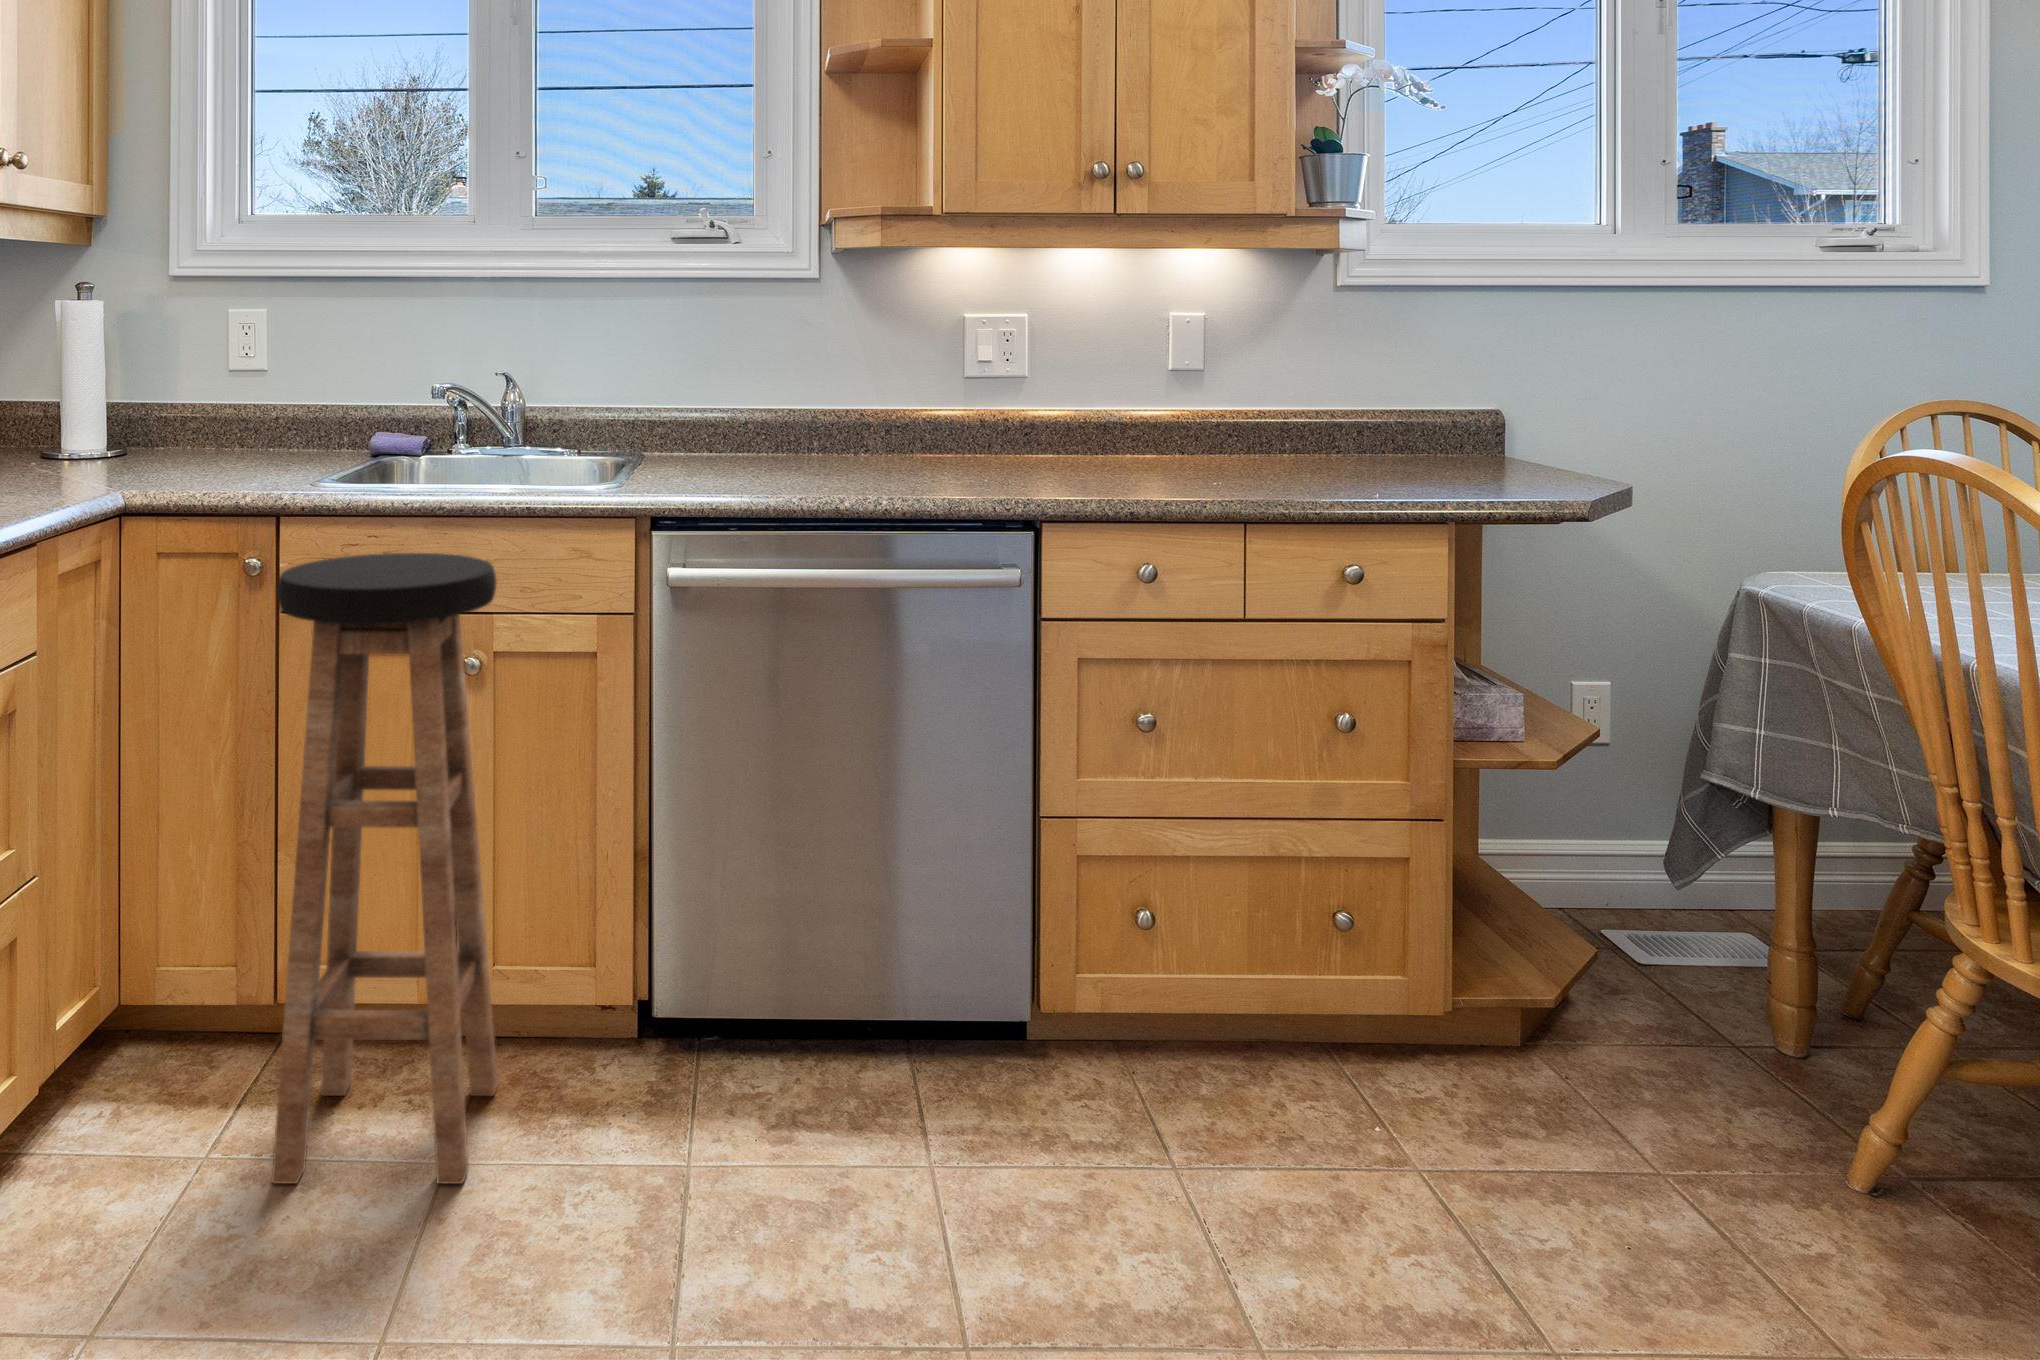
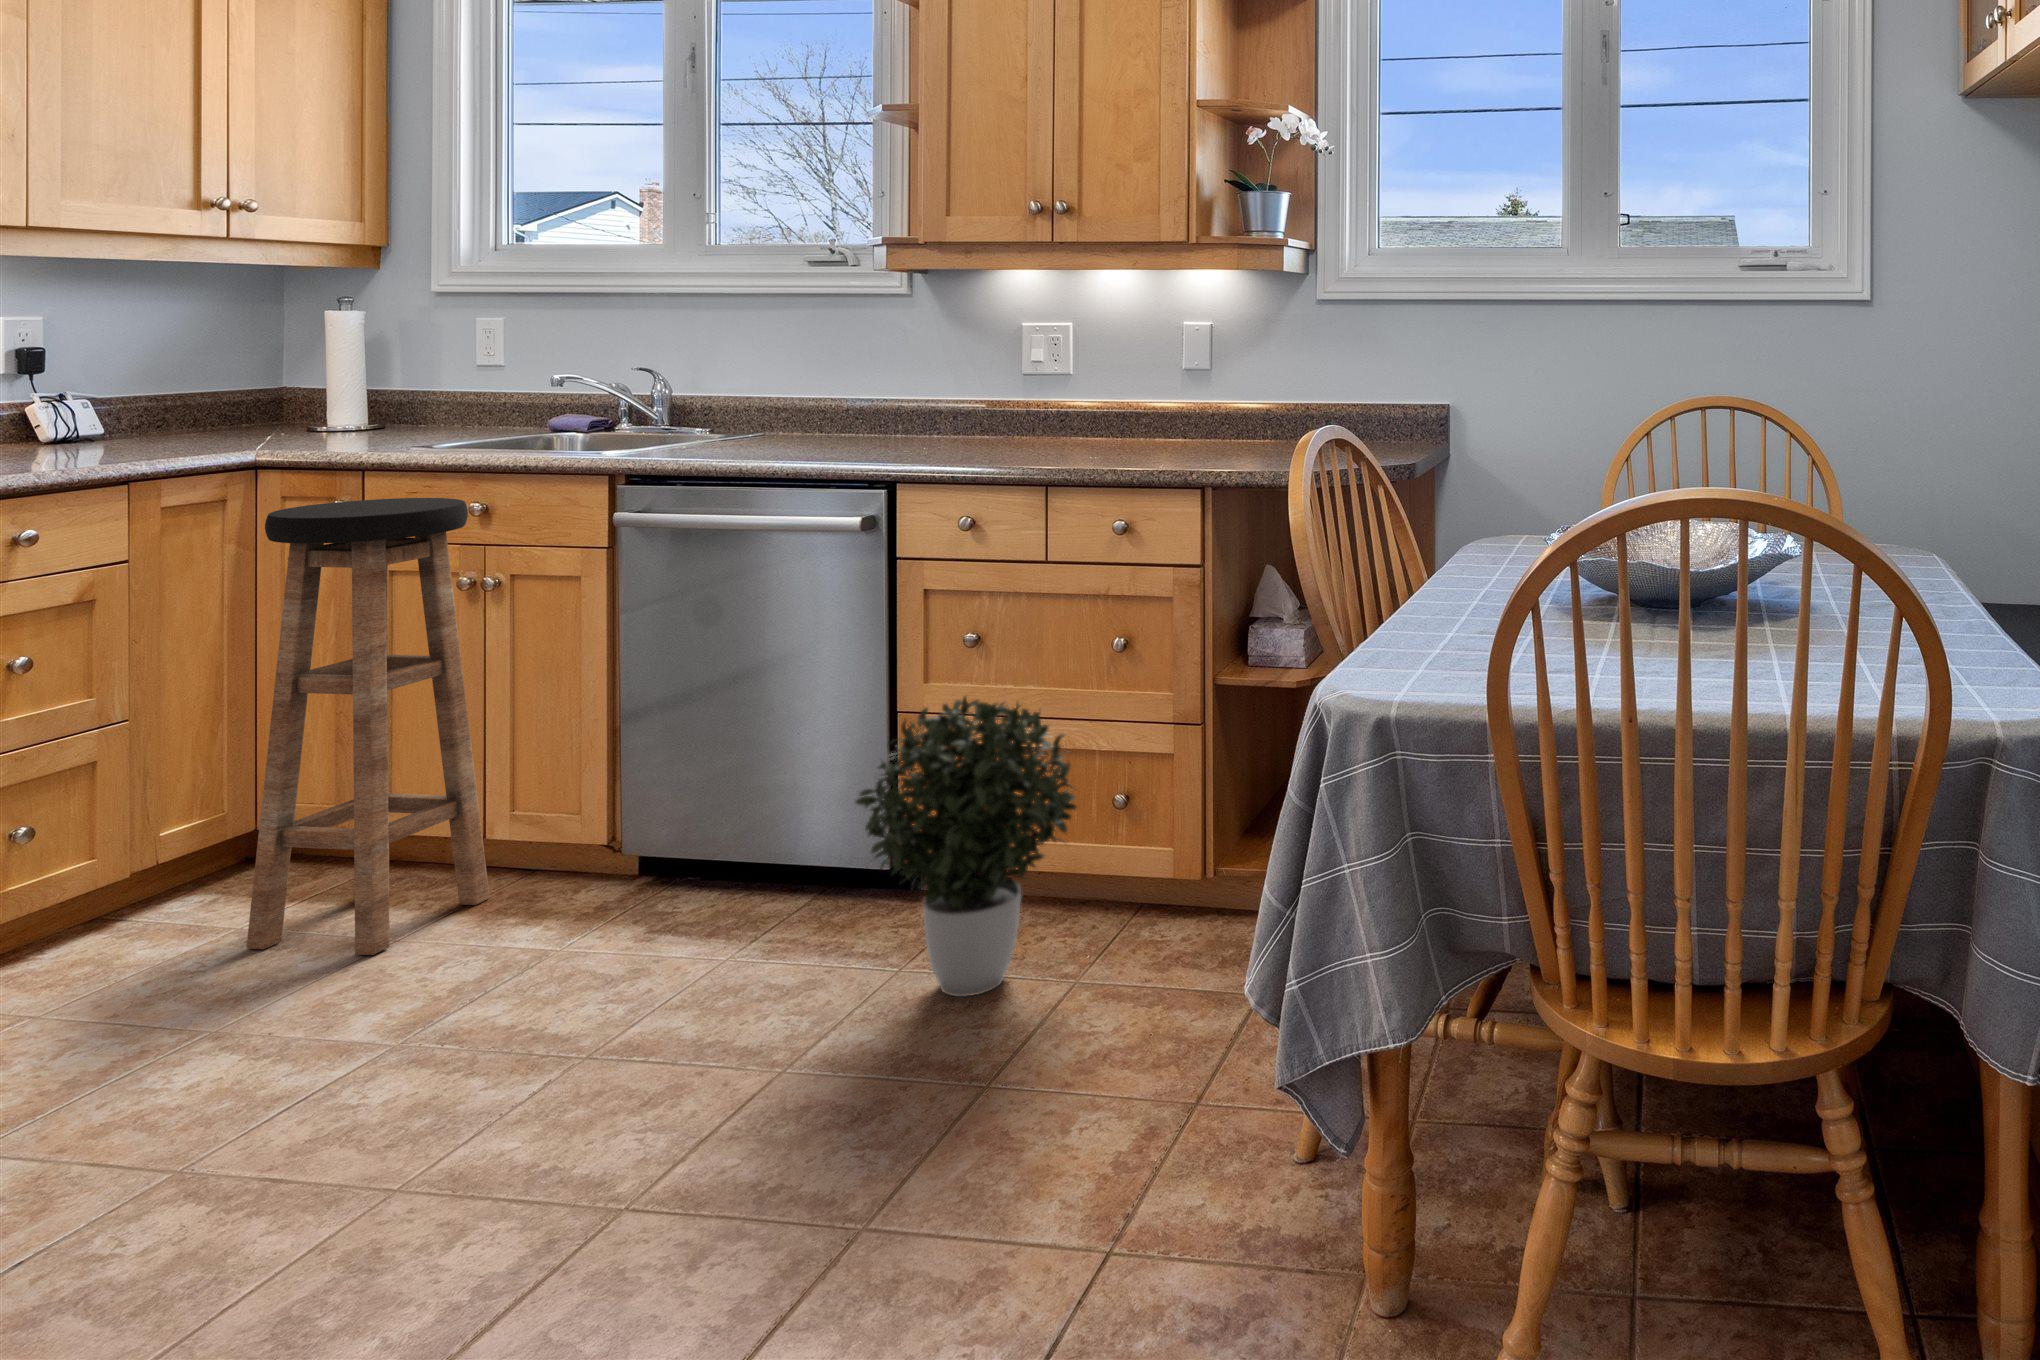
potted plant: none [1178,802,1456,1201] -> present [856,697,1076,997]

